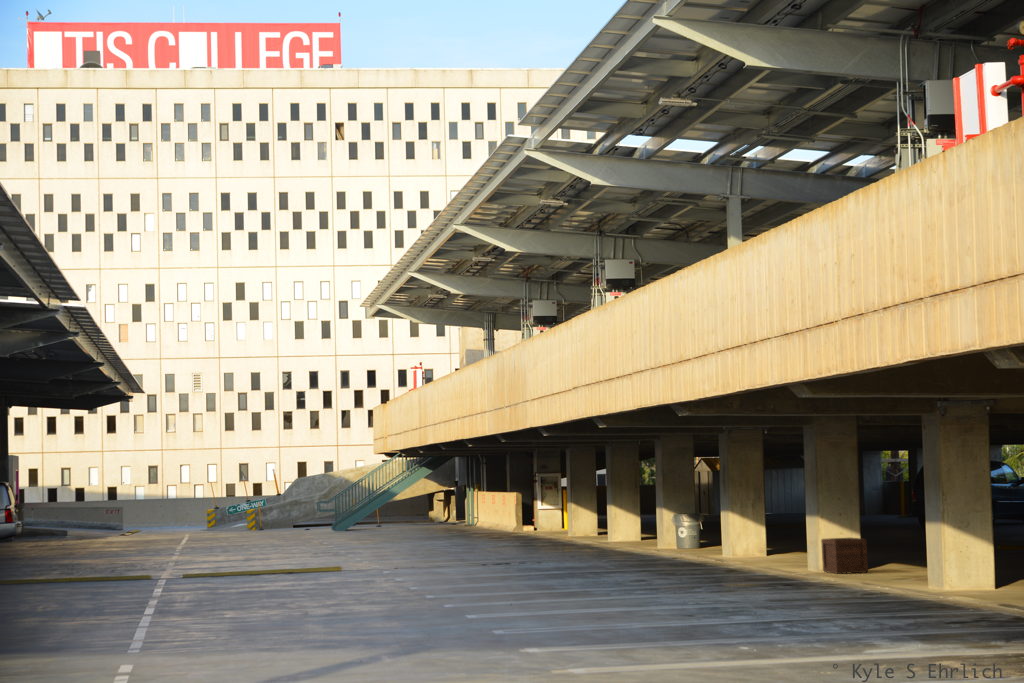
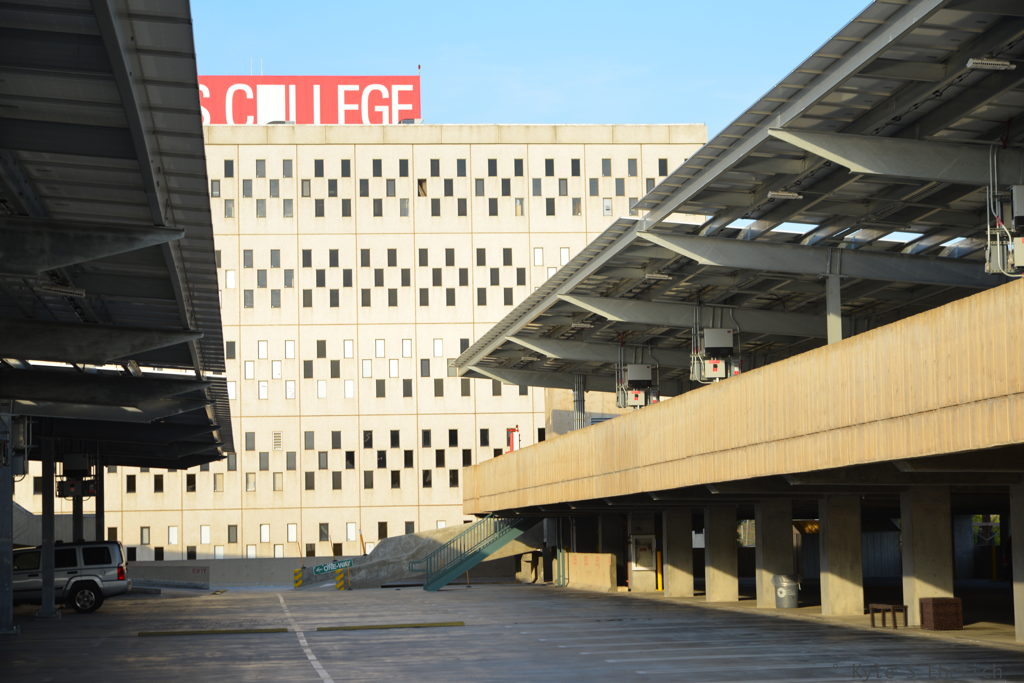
bench: none [769,546,810,573] -> present [869,604,908,629]

